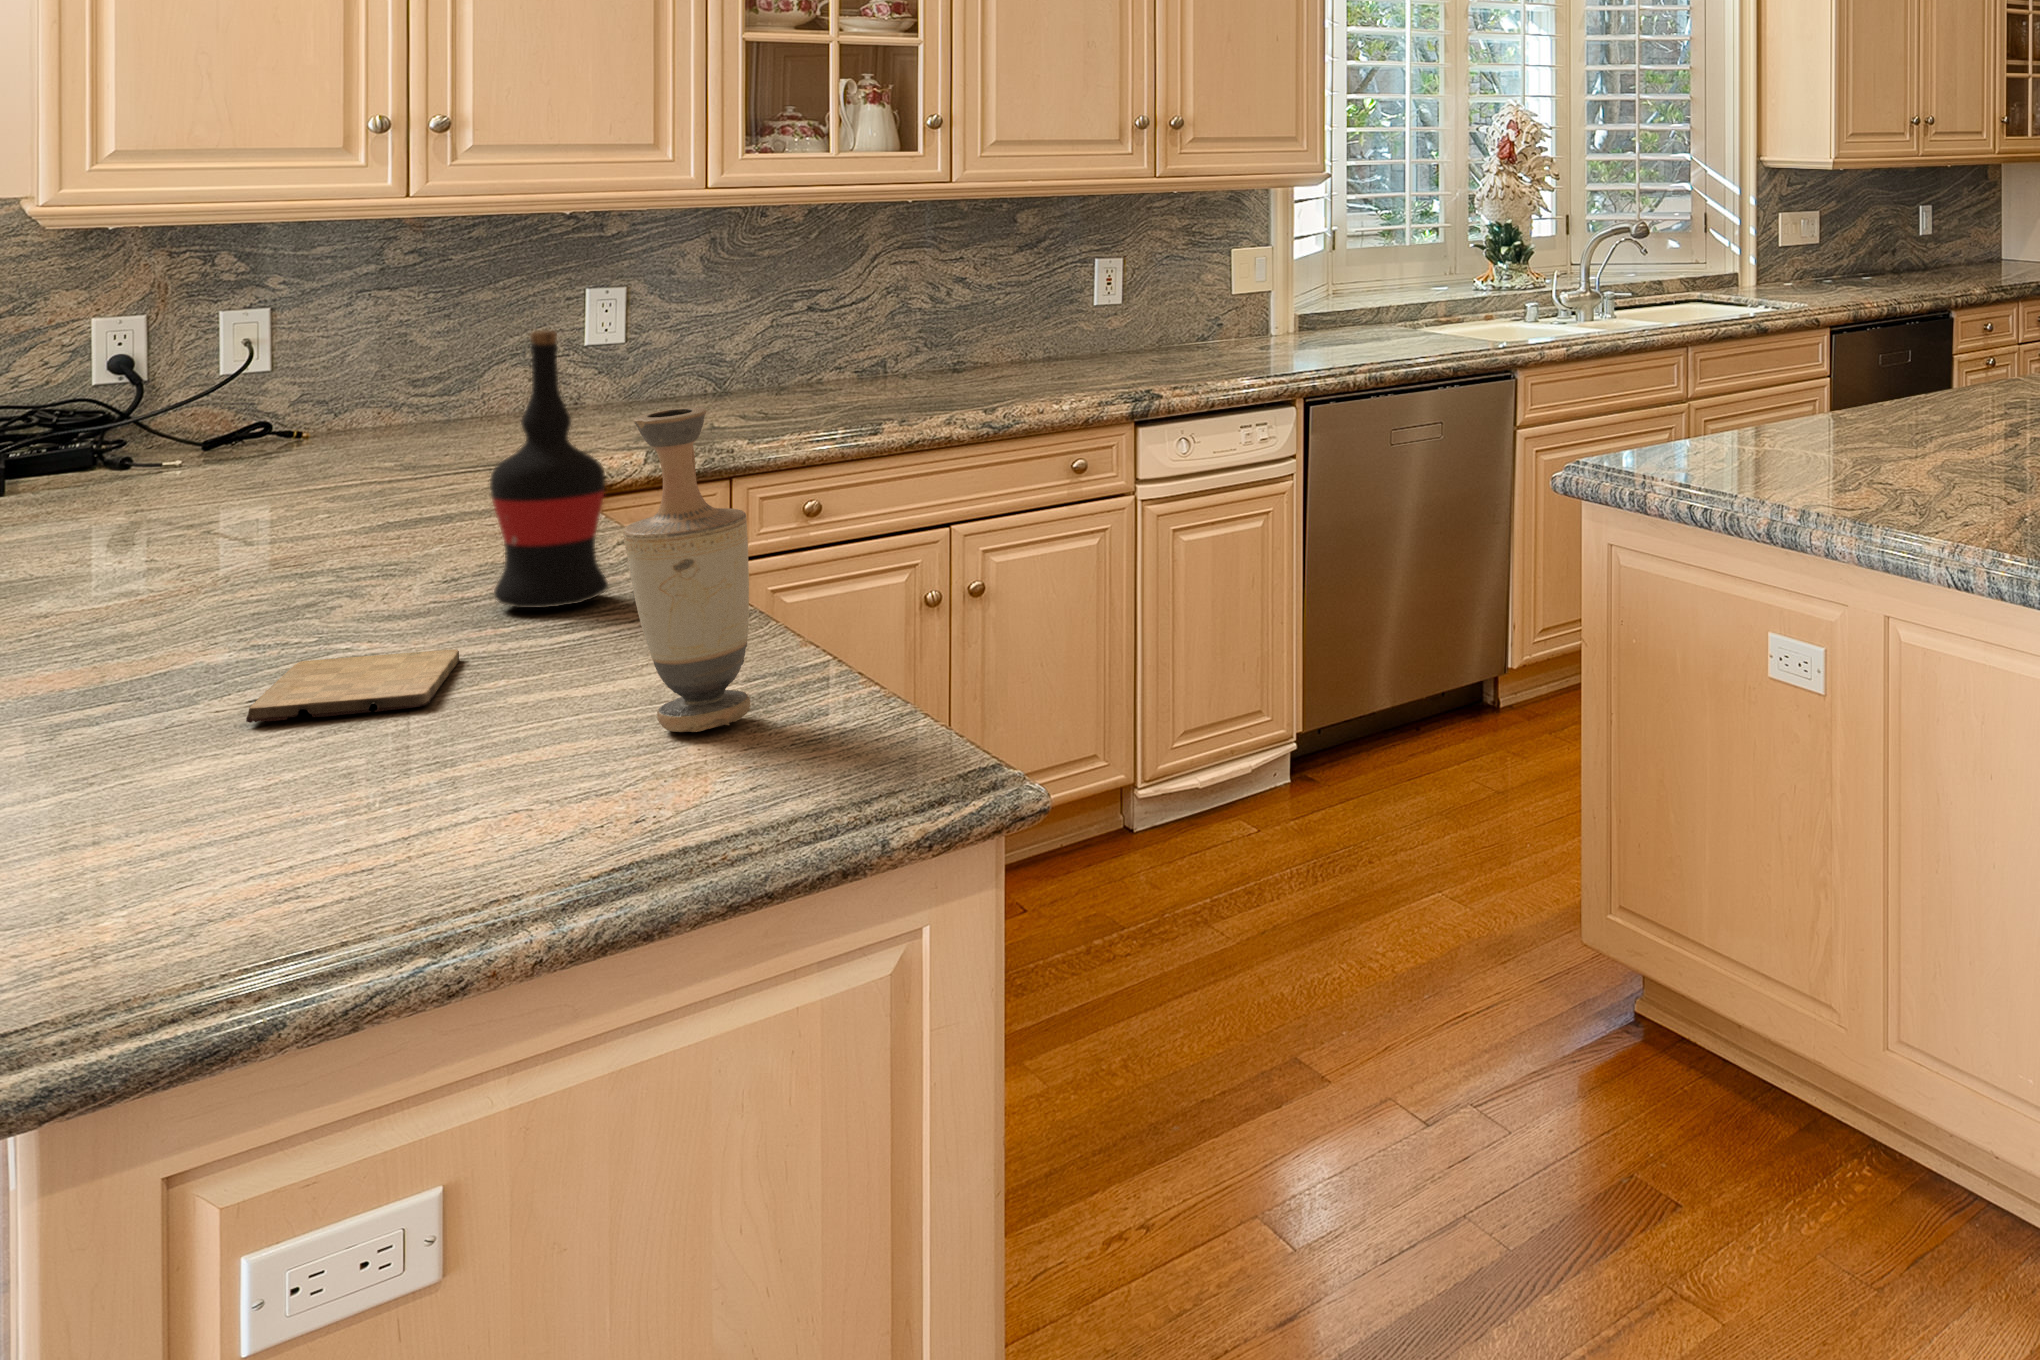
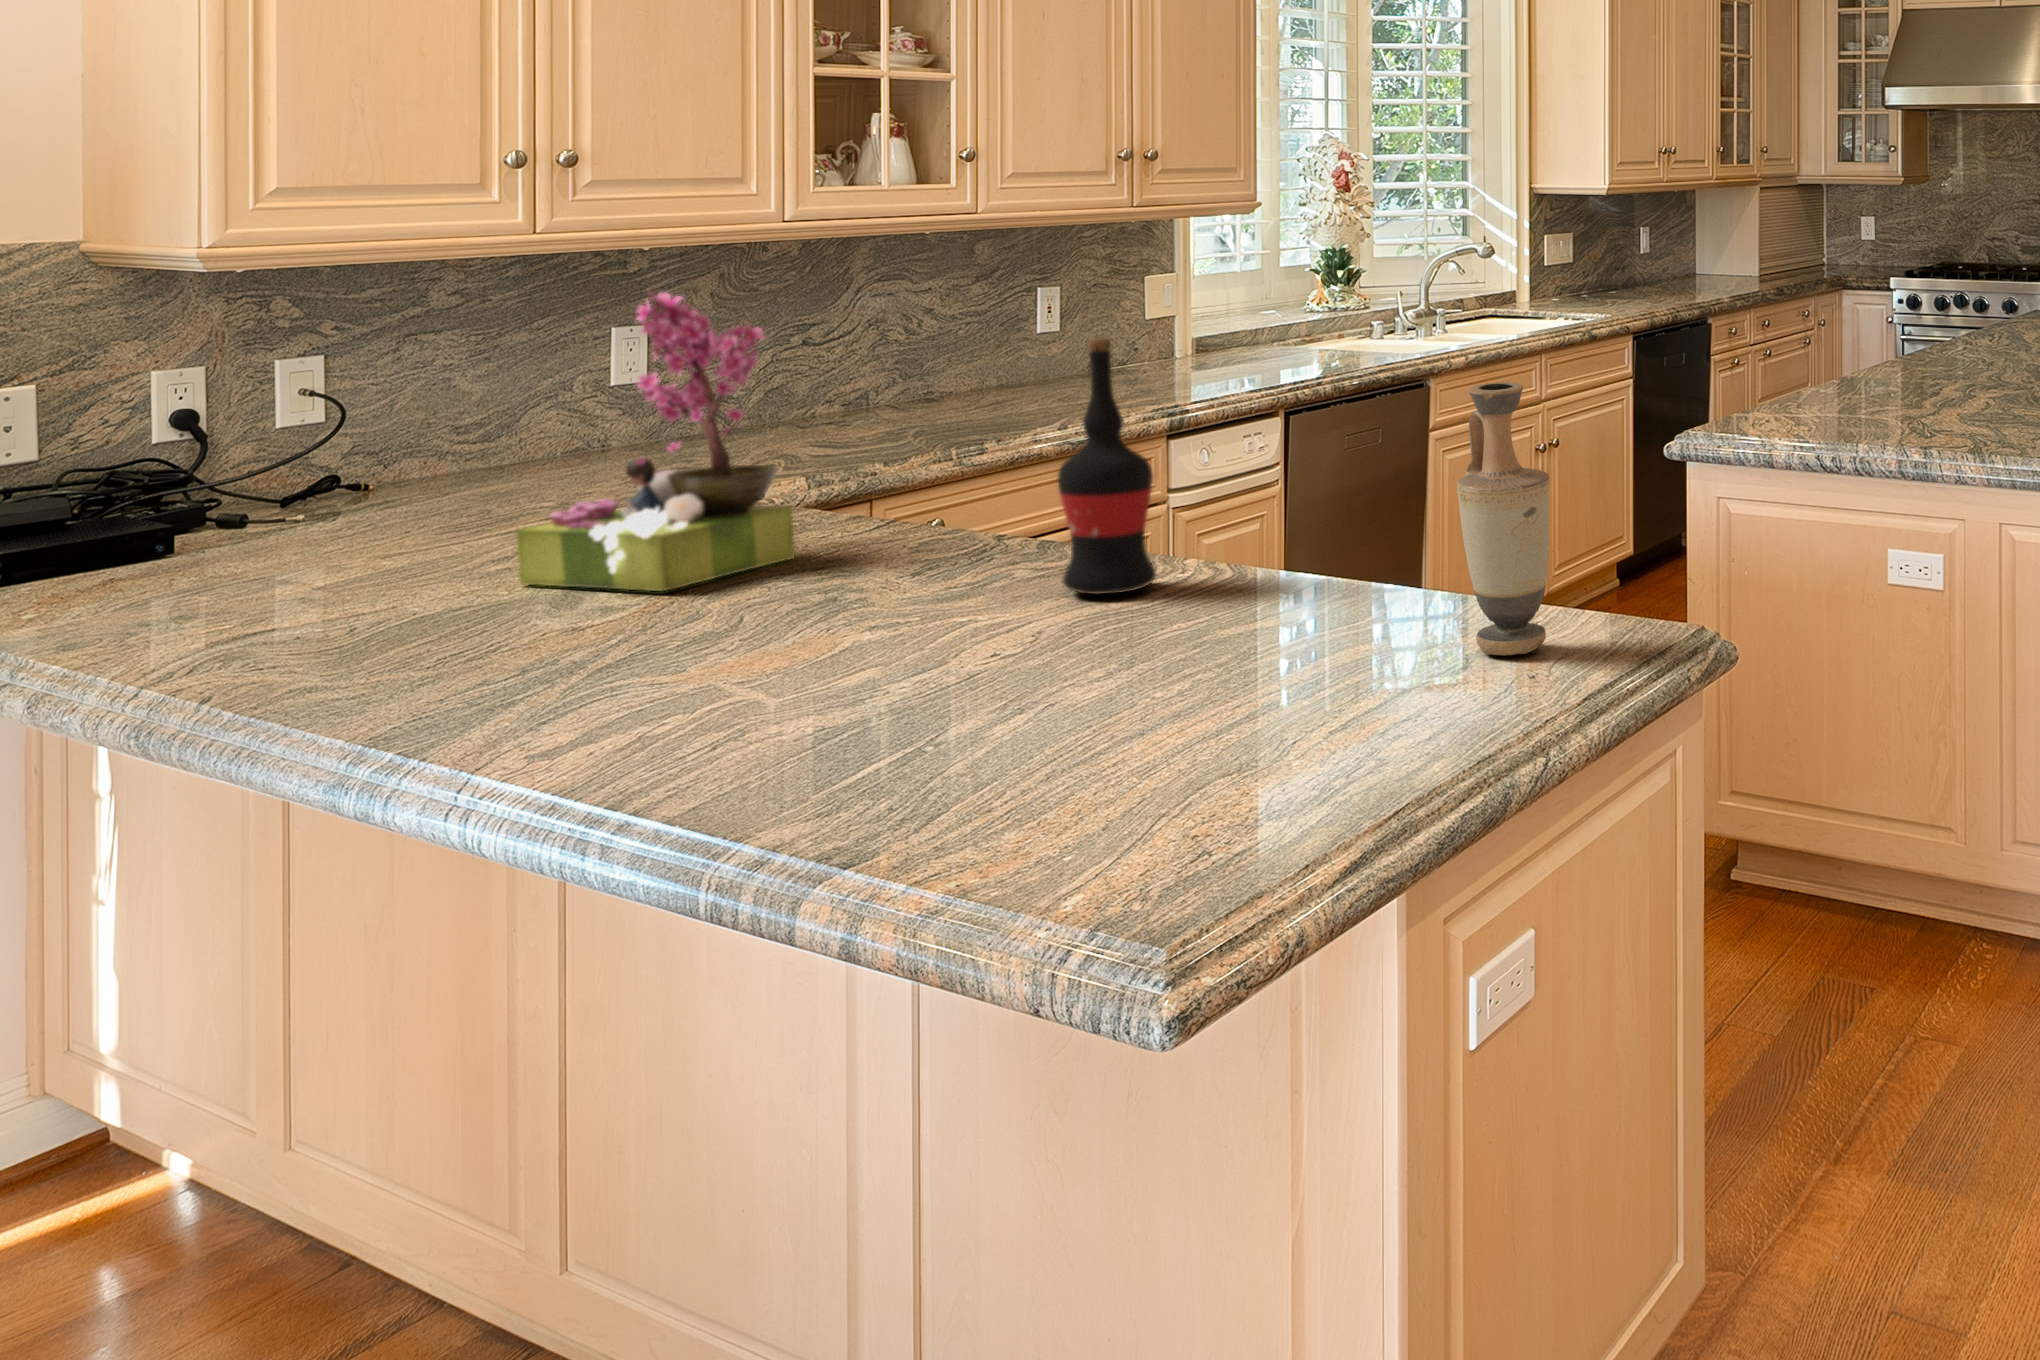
flower arrangement: none [135,258,408,566] -> present [517,292,795,591]
cutting board: present [246,649,459,723] -> none [1032,623,1231,684]

